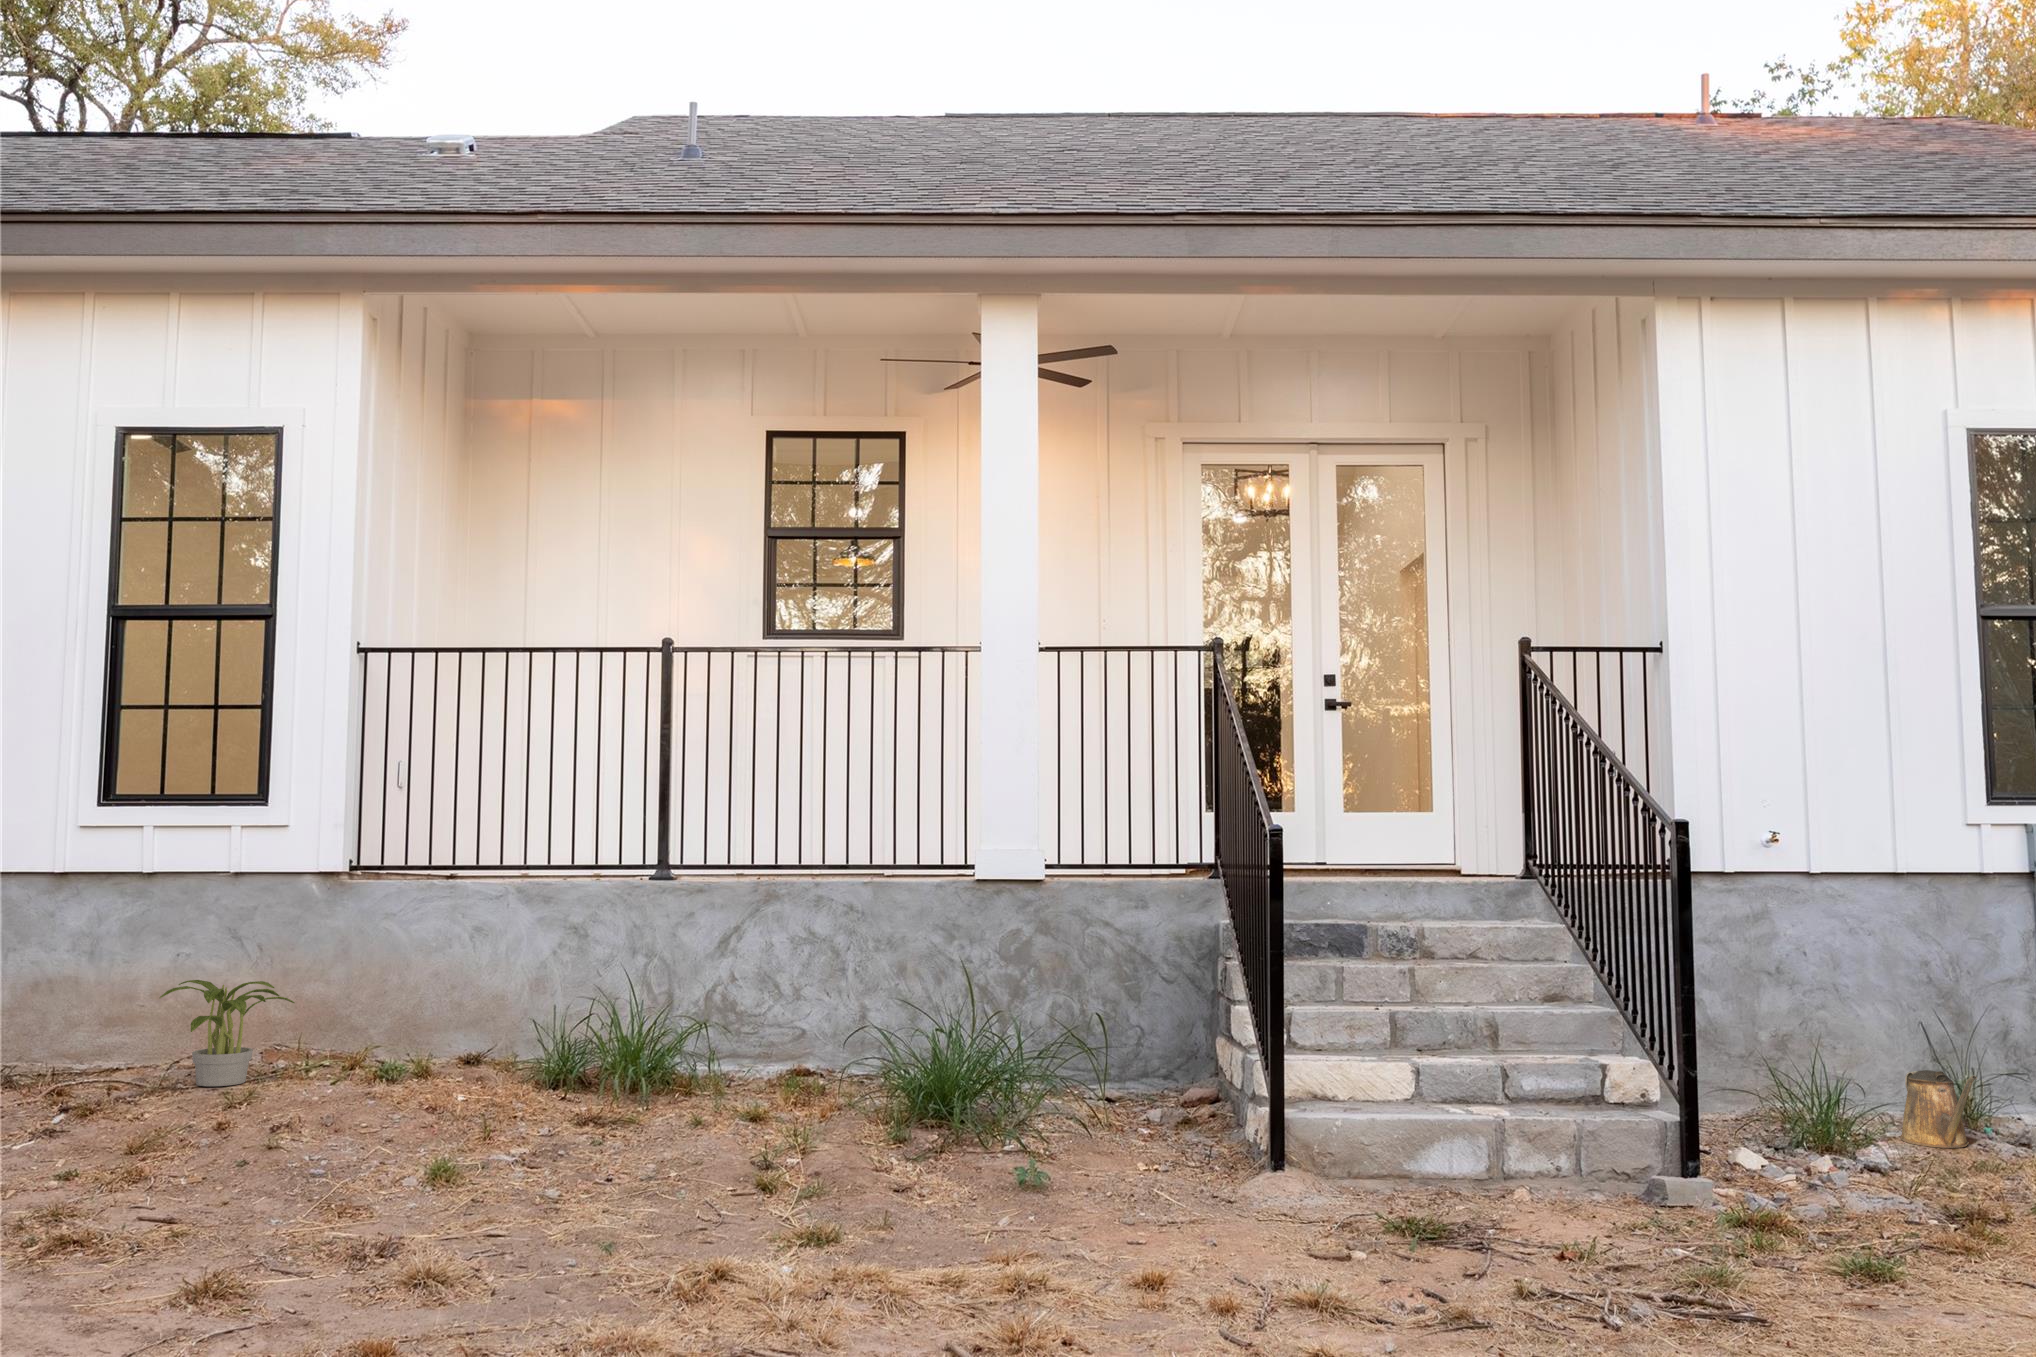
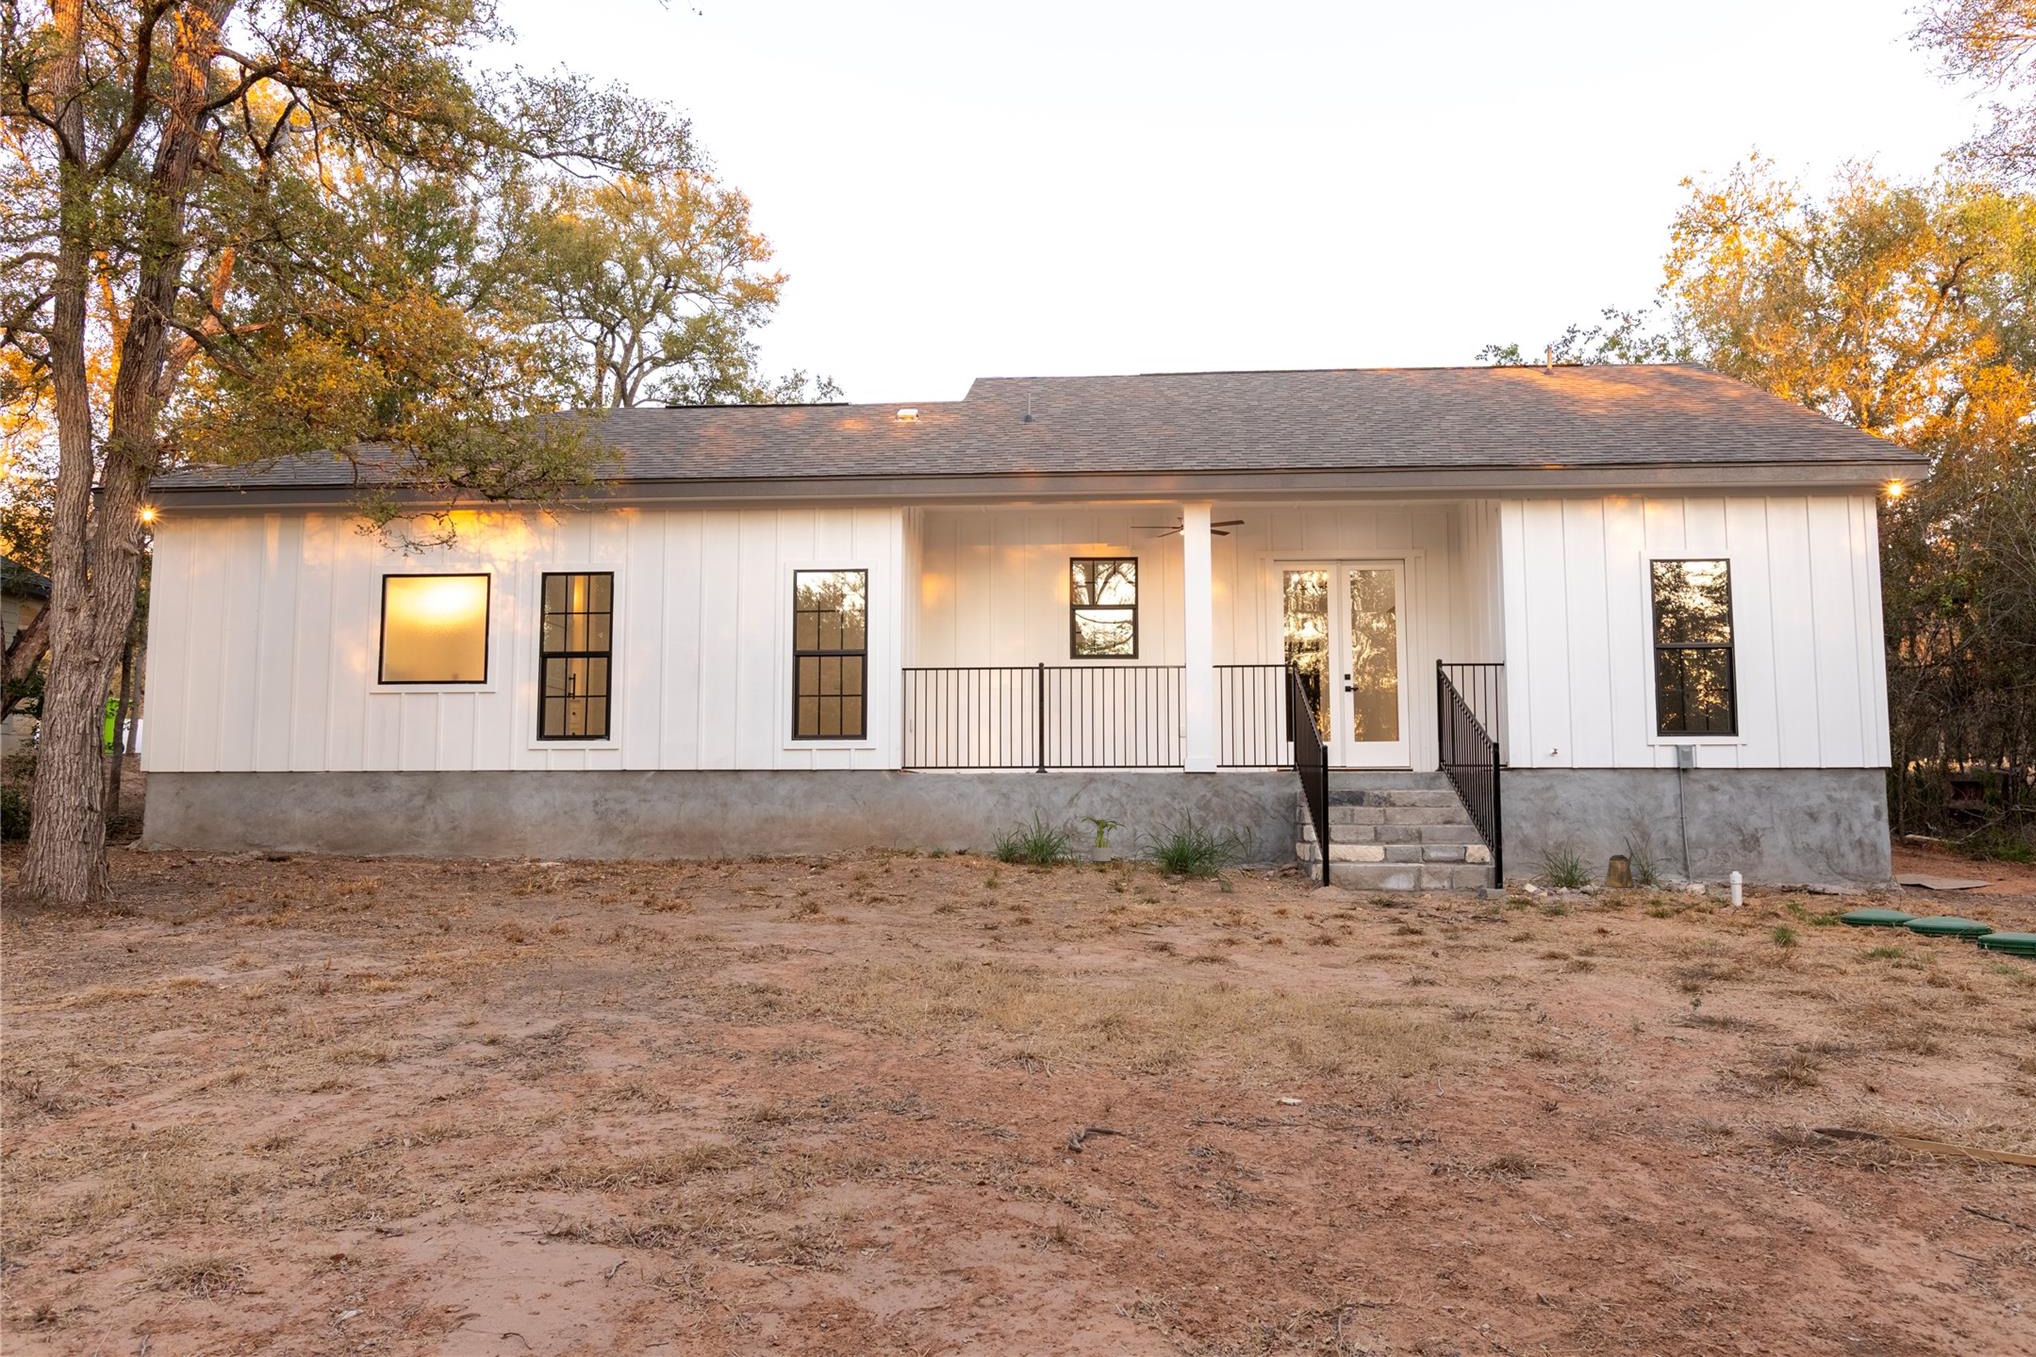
potted plant: present [160,980,295,1086] -> present [1081,816,1125,861]

